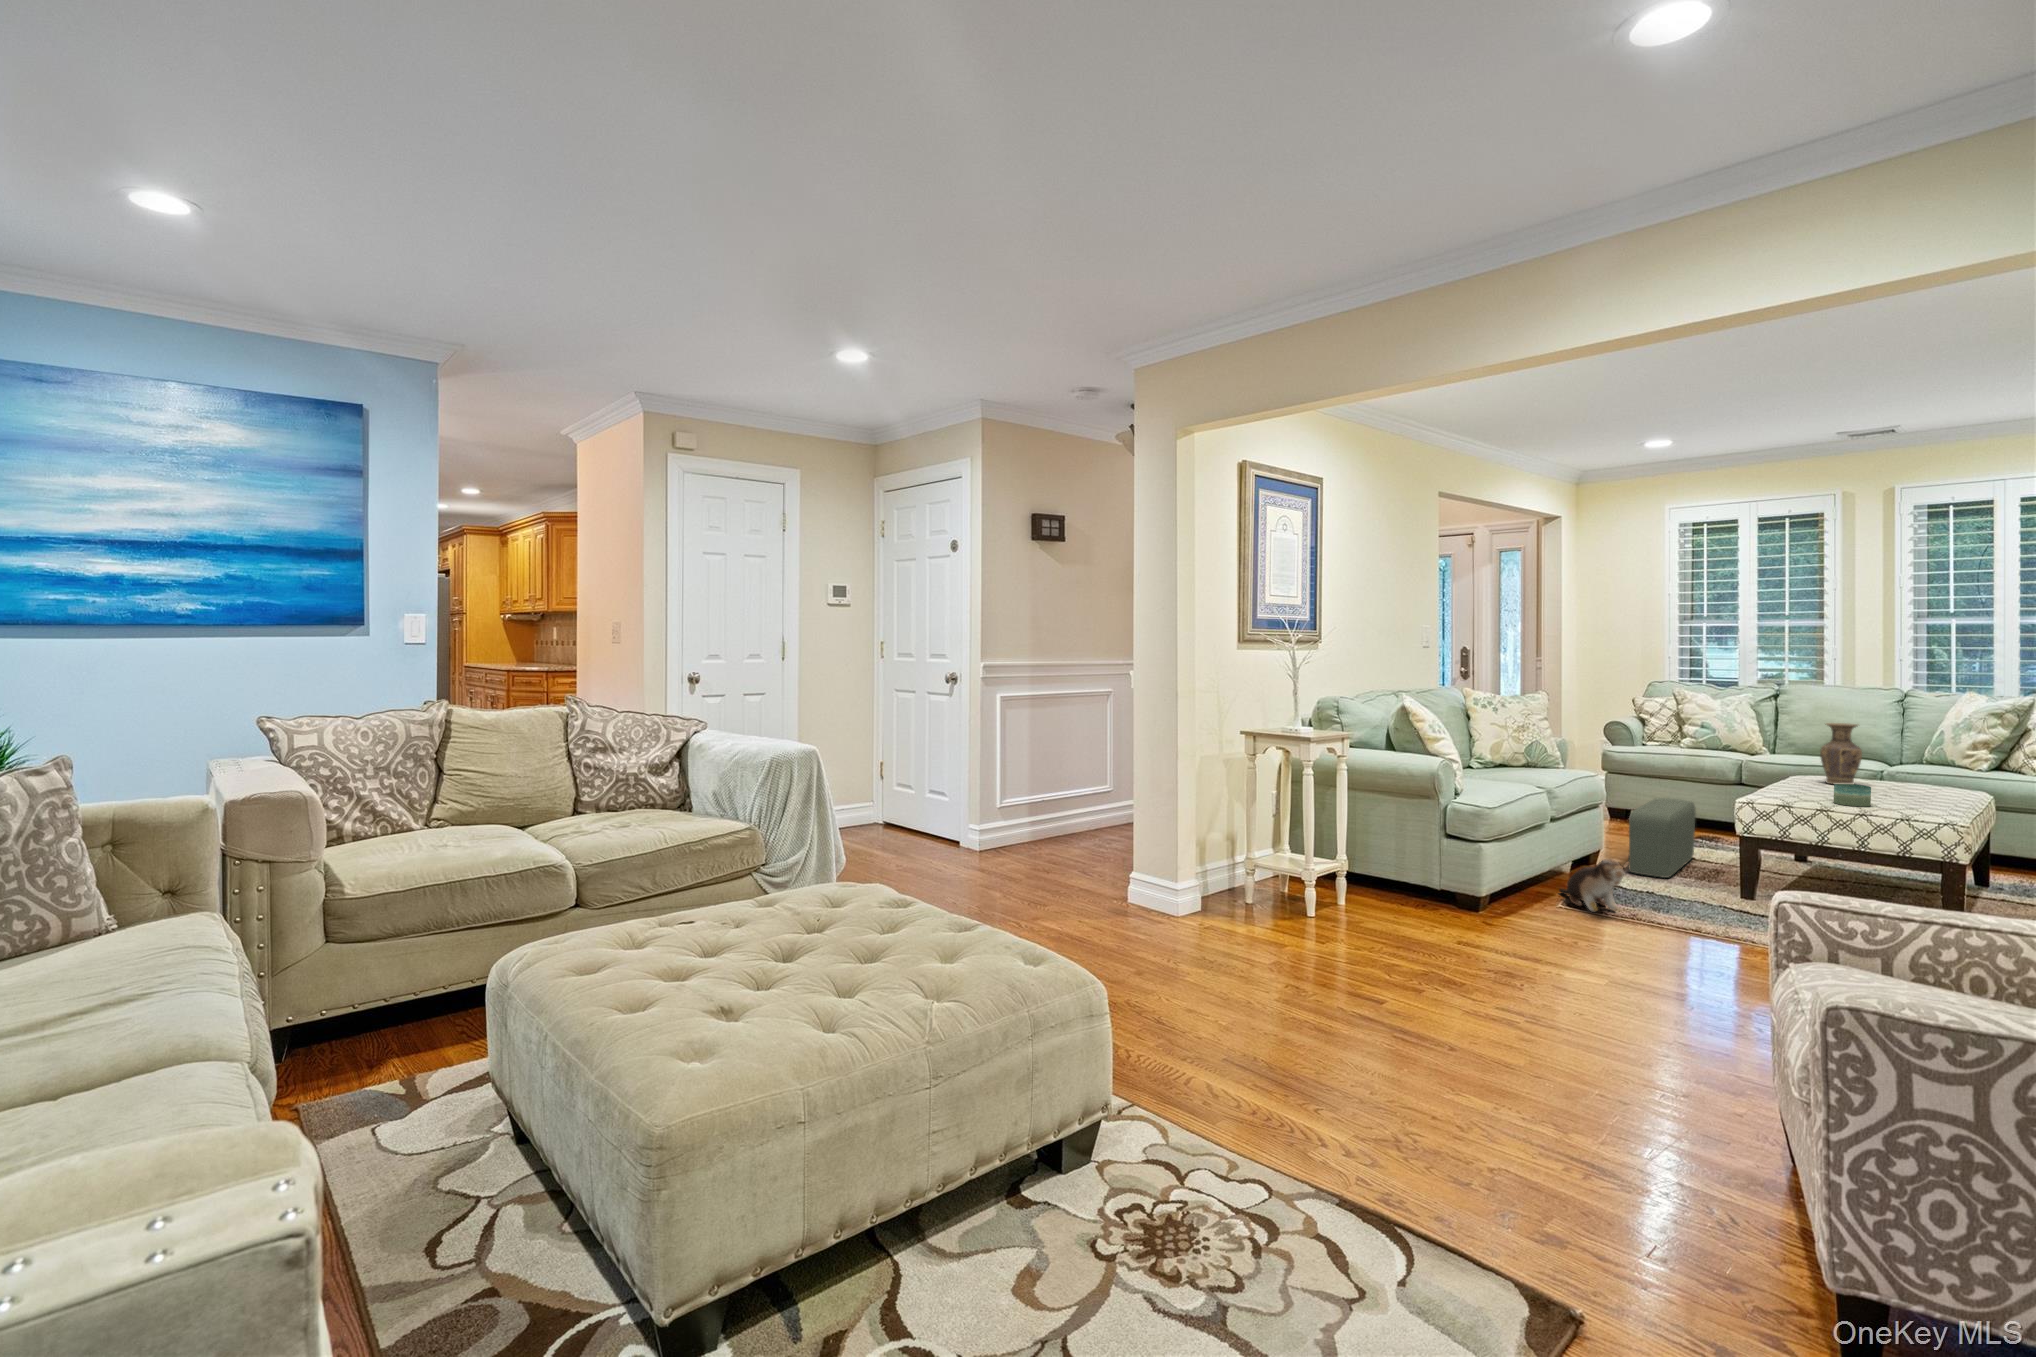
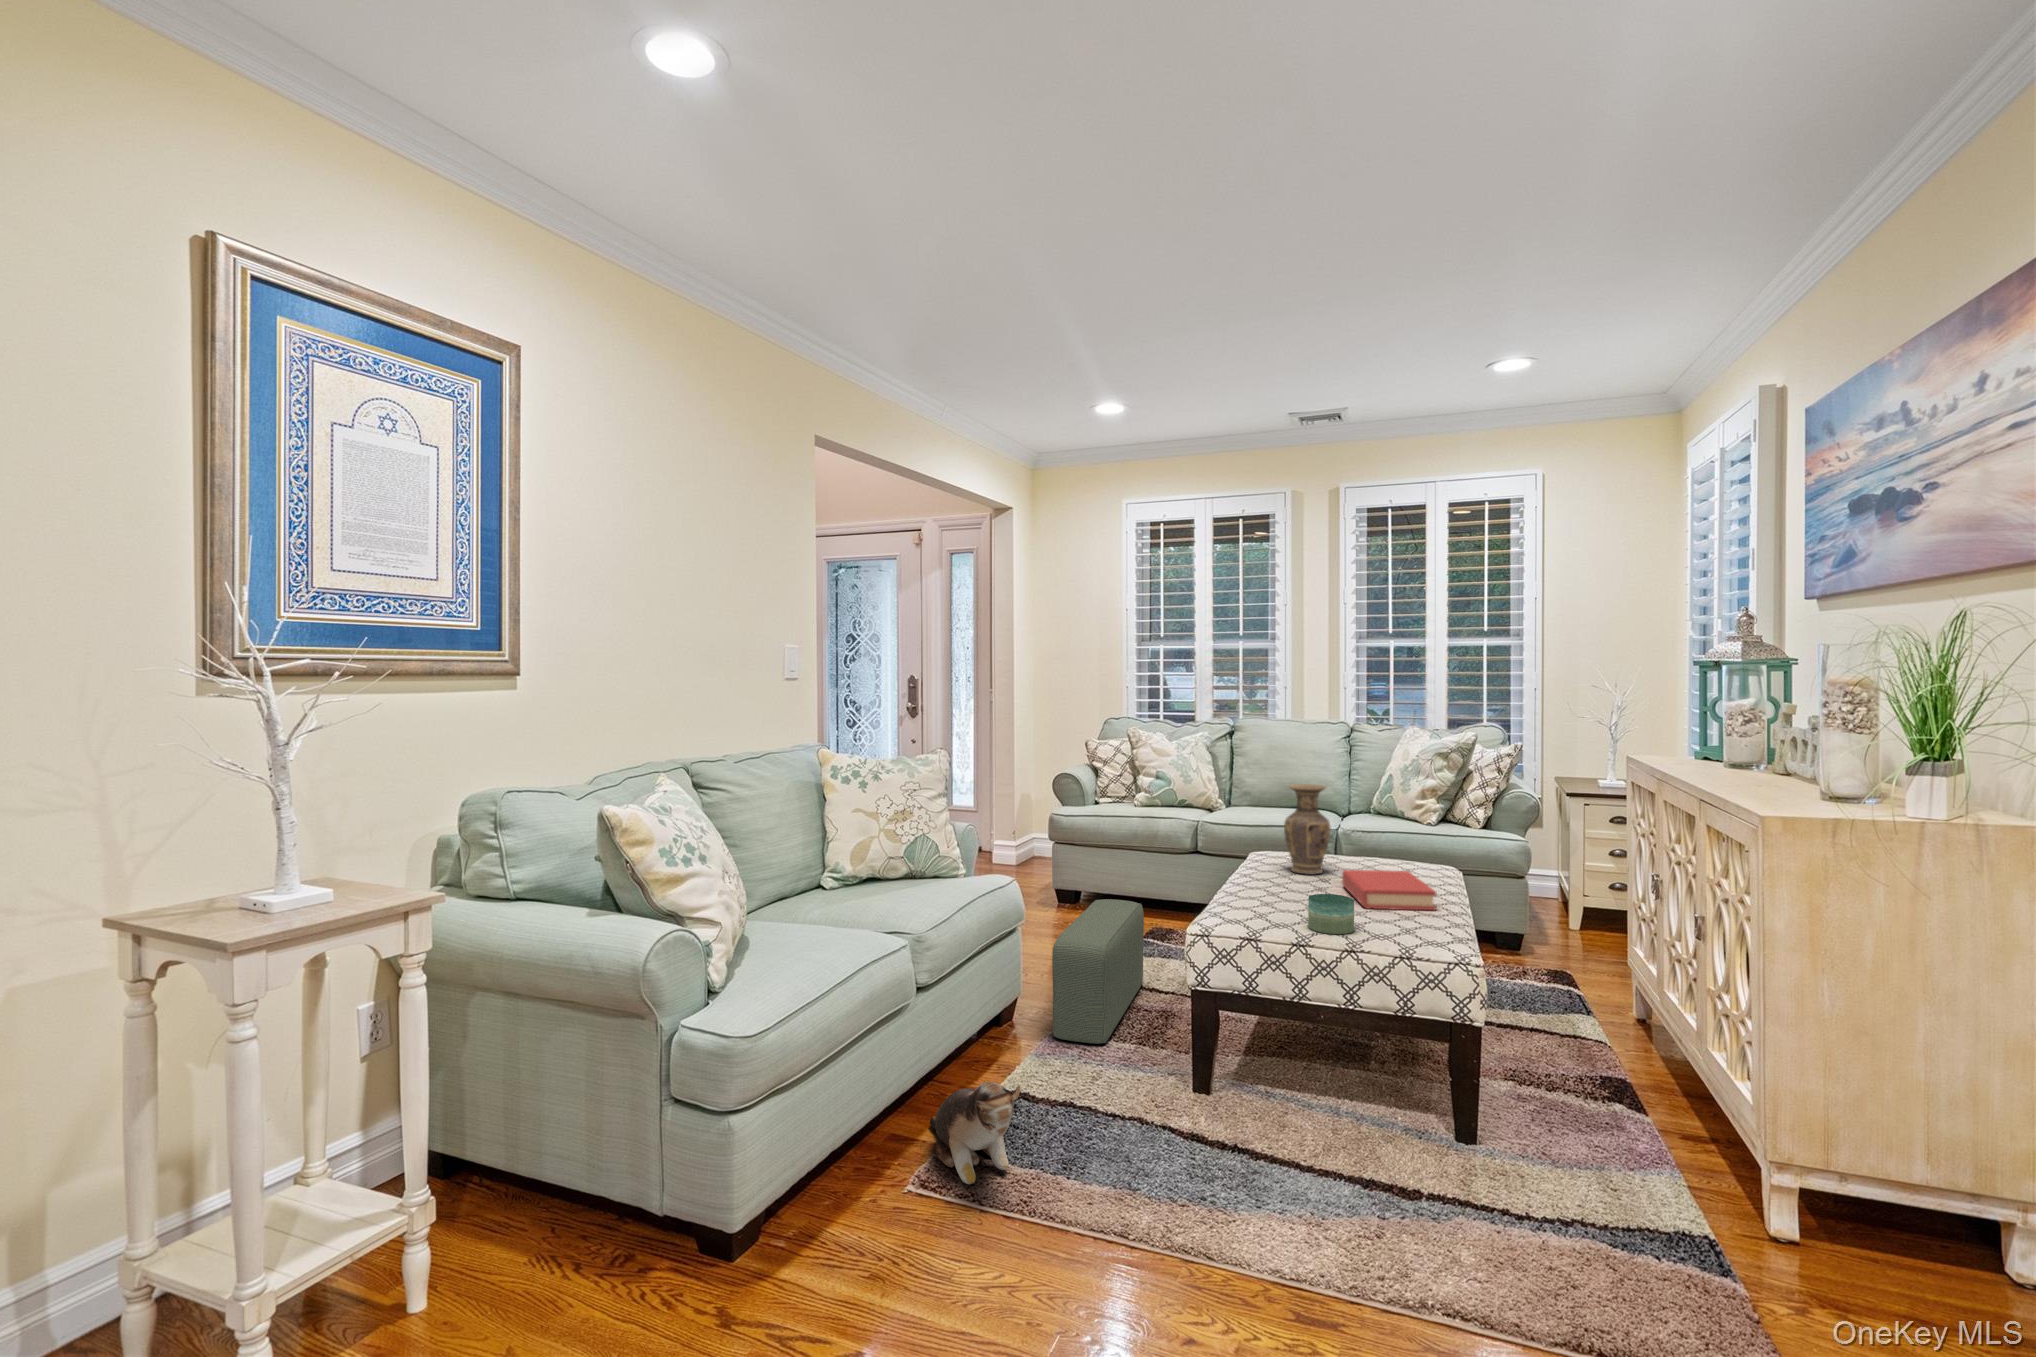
hardback book: none [1869,780,1948,804] -> present [1342,870,1437,911]

